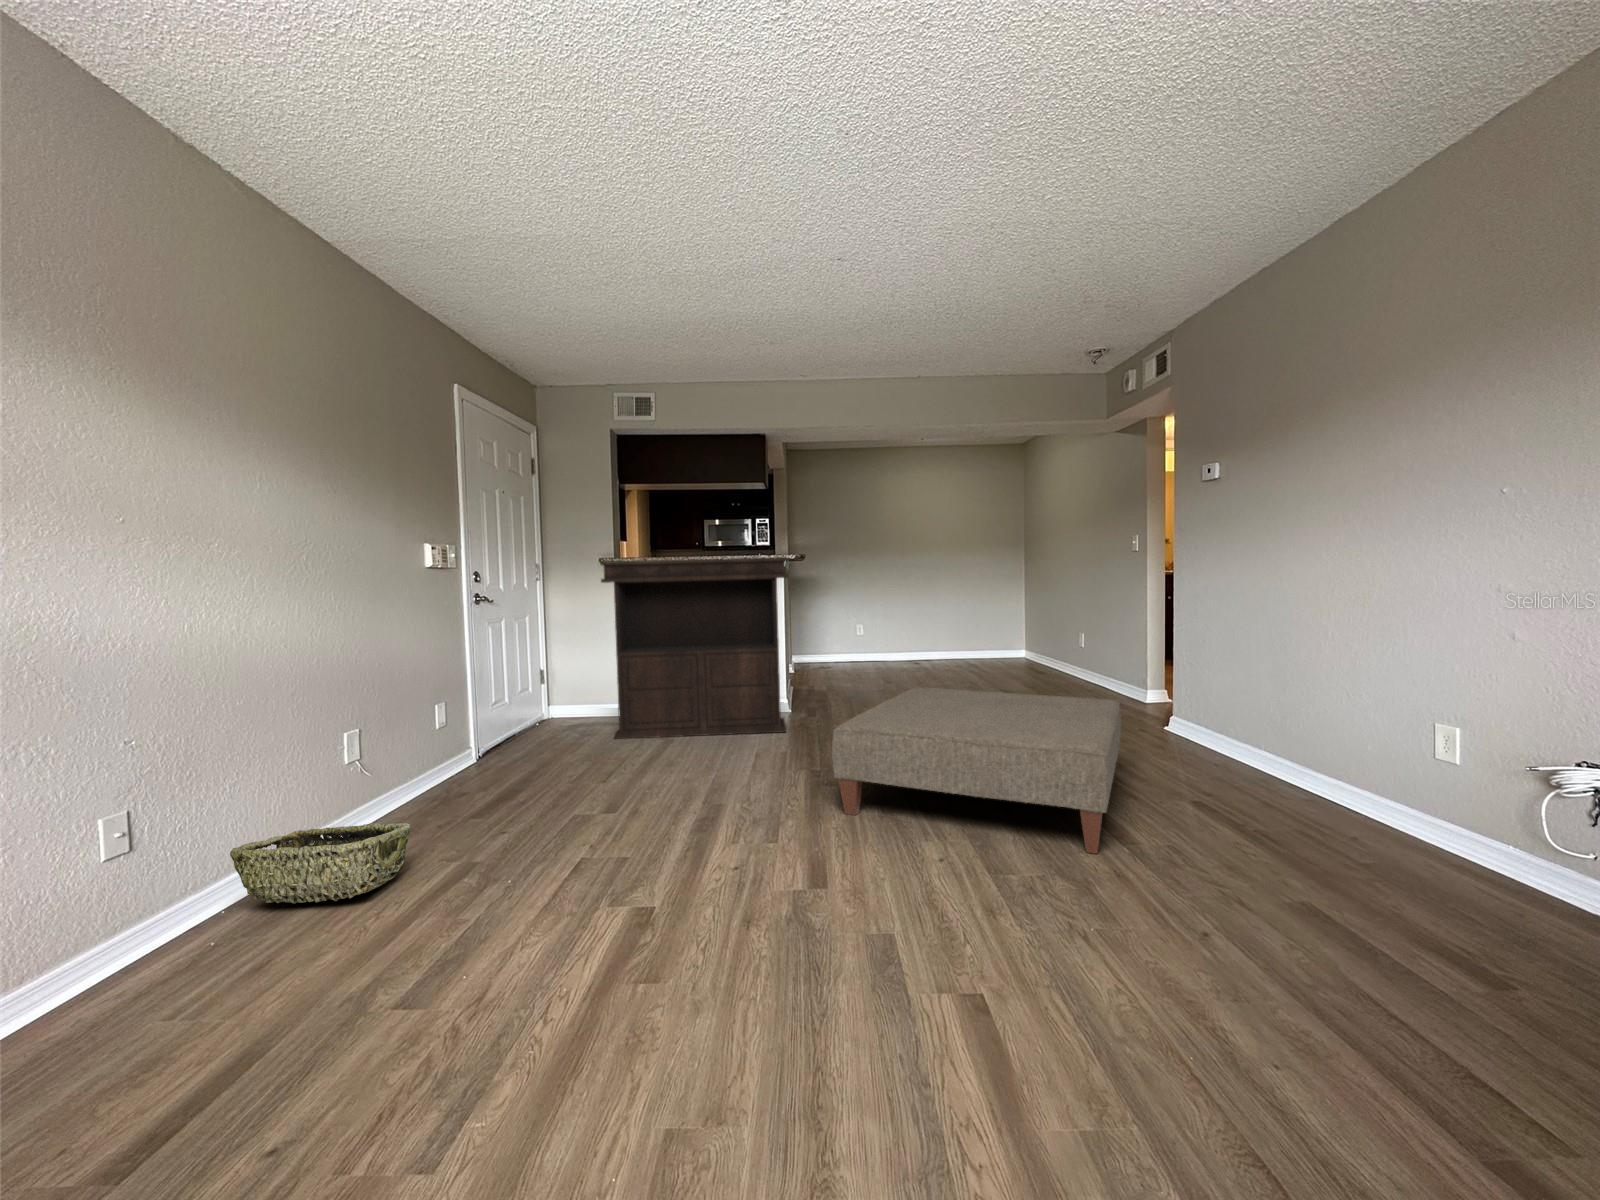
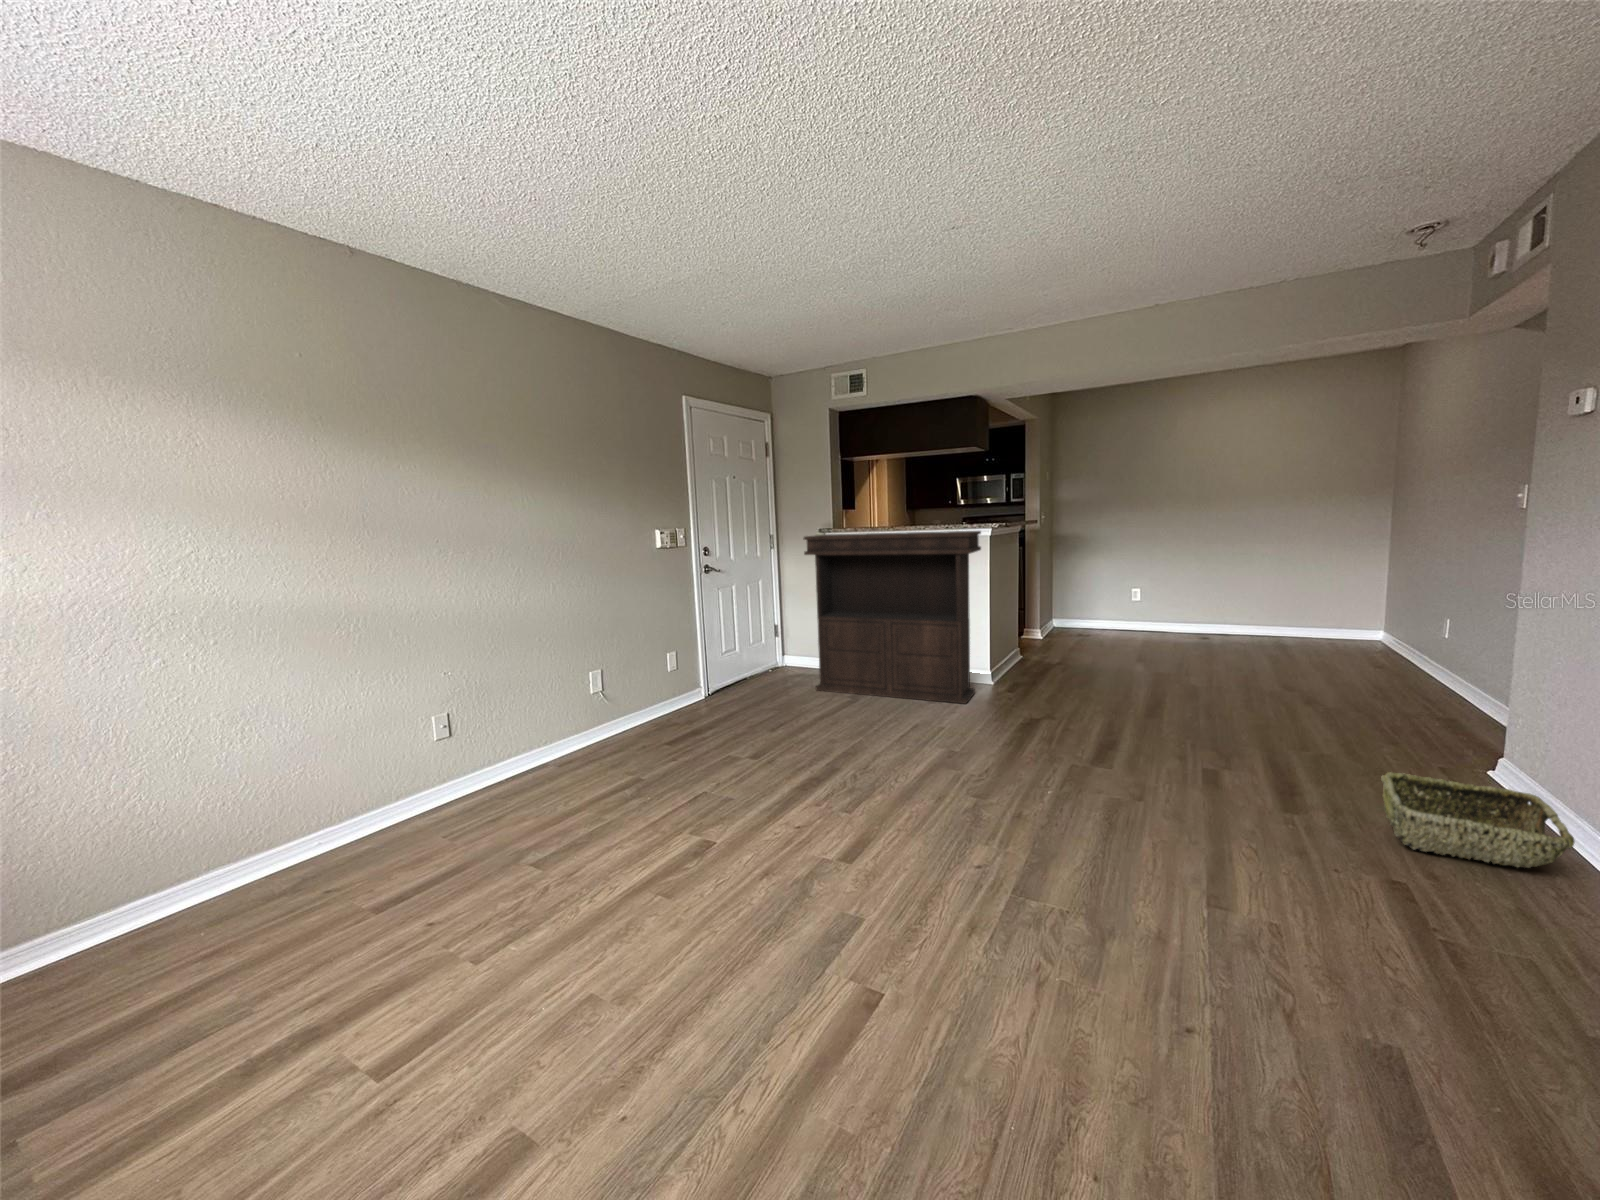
ottoman: present [832,688,1121,854] -> none [925,680,1306,901]
woven basket: present [230,823,411,904] -> present [1381,772,1575,868]

